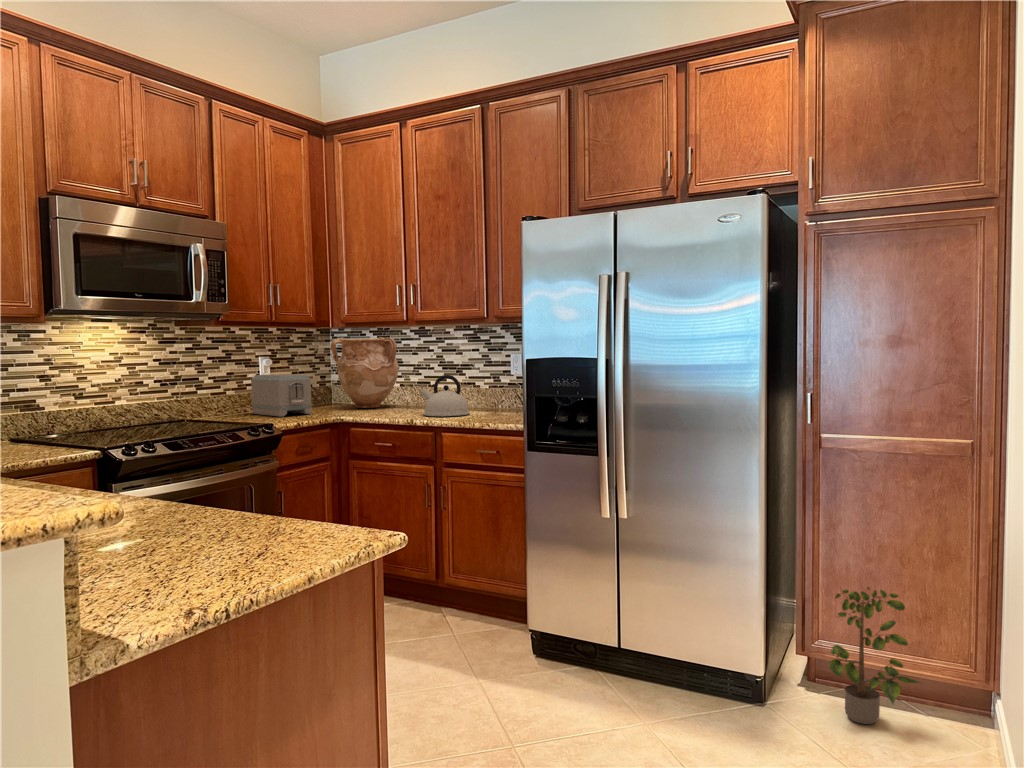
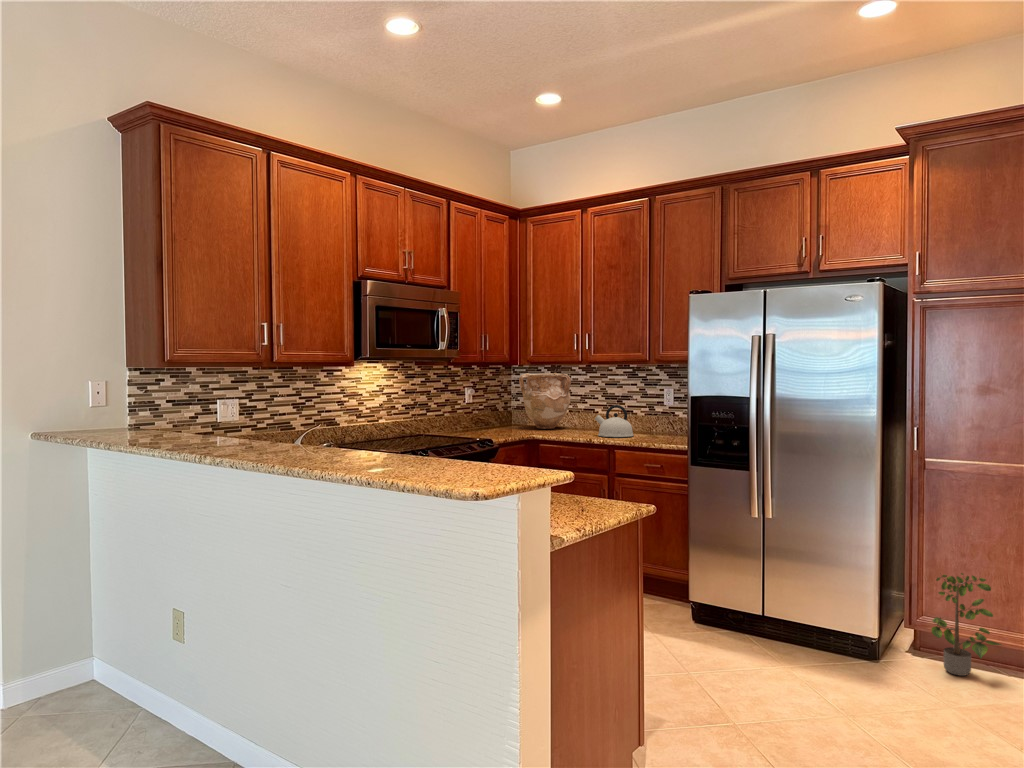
toaster: present [251,374,312,417] -> none [462,401,509,434]

